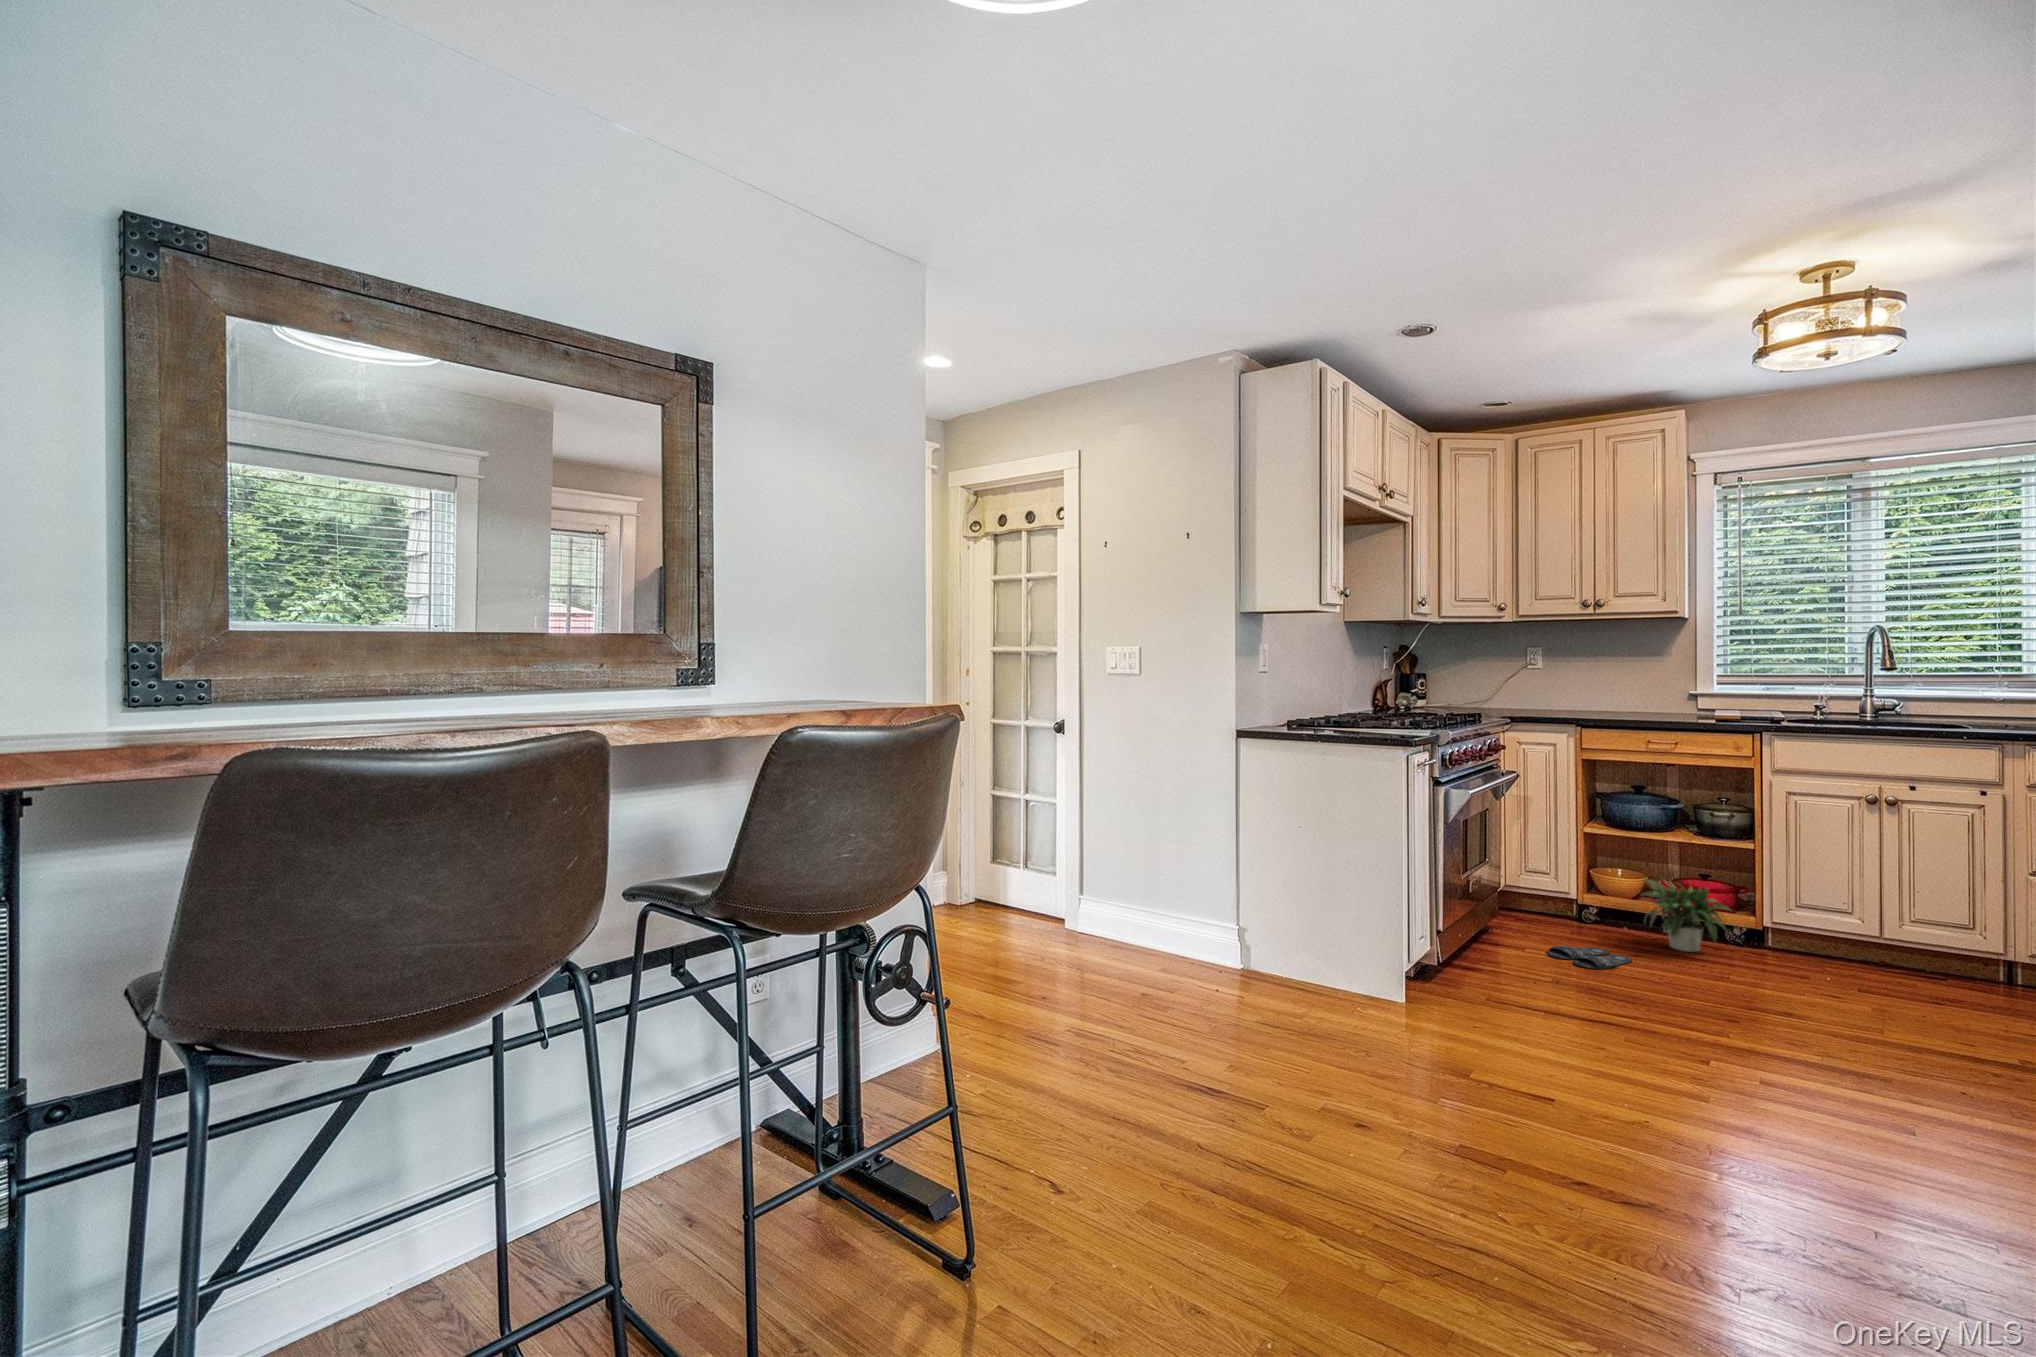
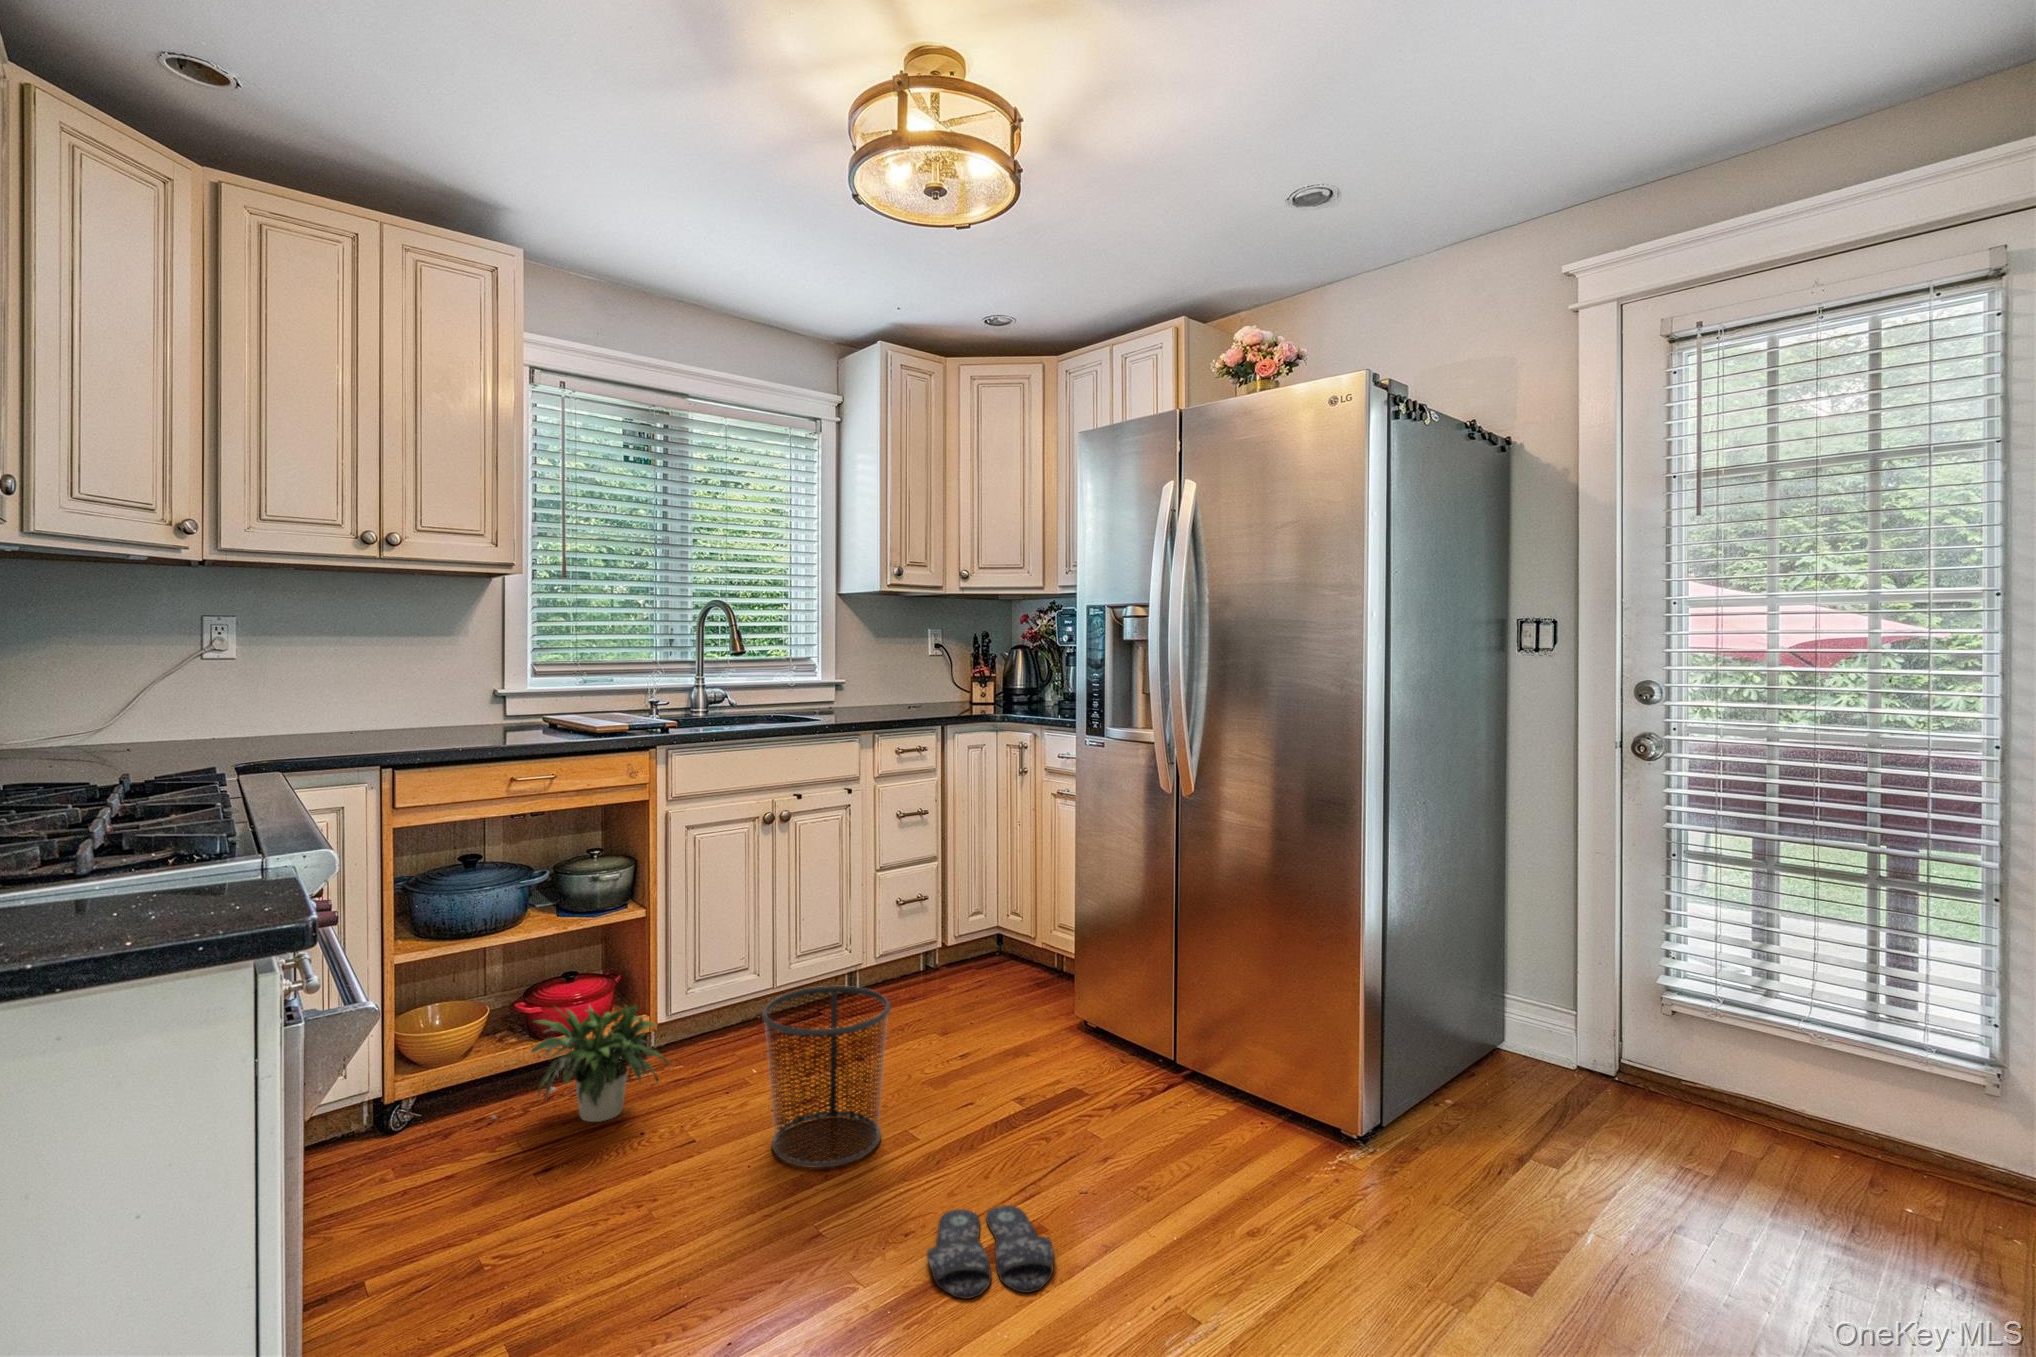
waste bin: none [1750,901,1864,1018] -> present [762,986,891,1168]
slippers: present [1549,946,1632,969] -> present [927,1205,1054,1299]

